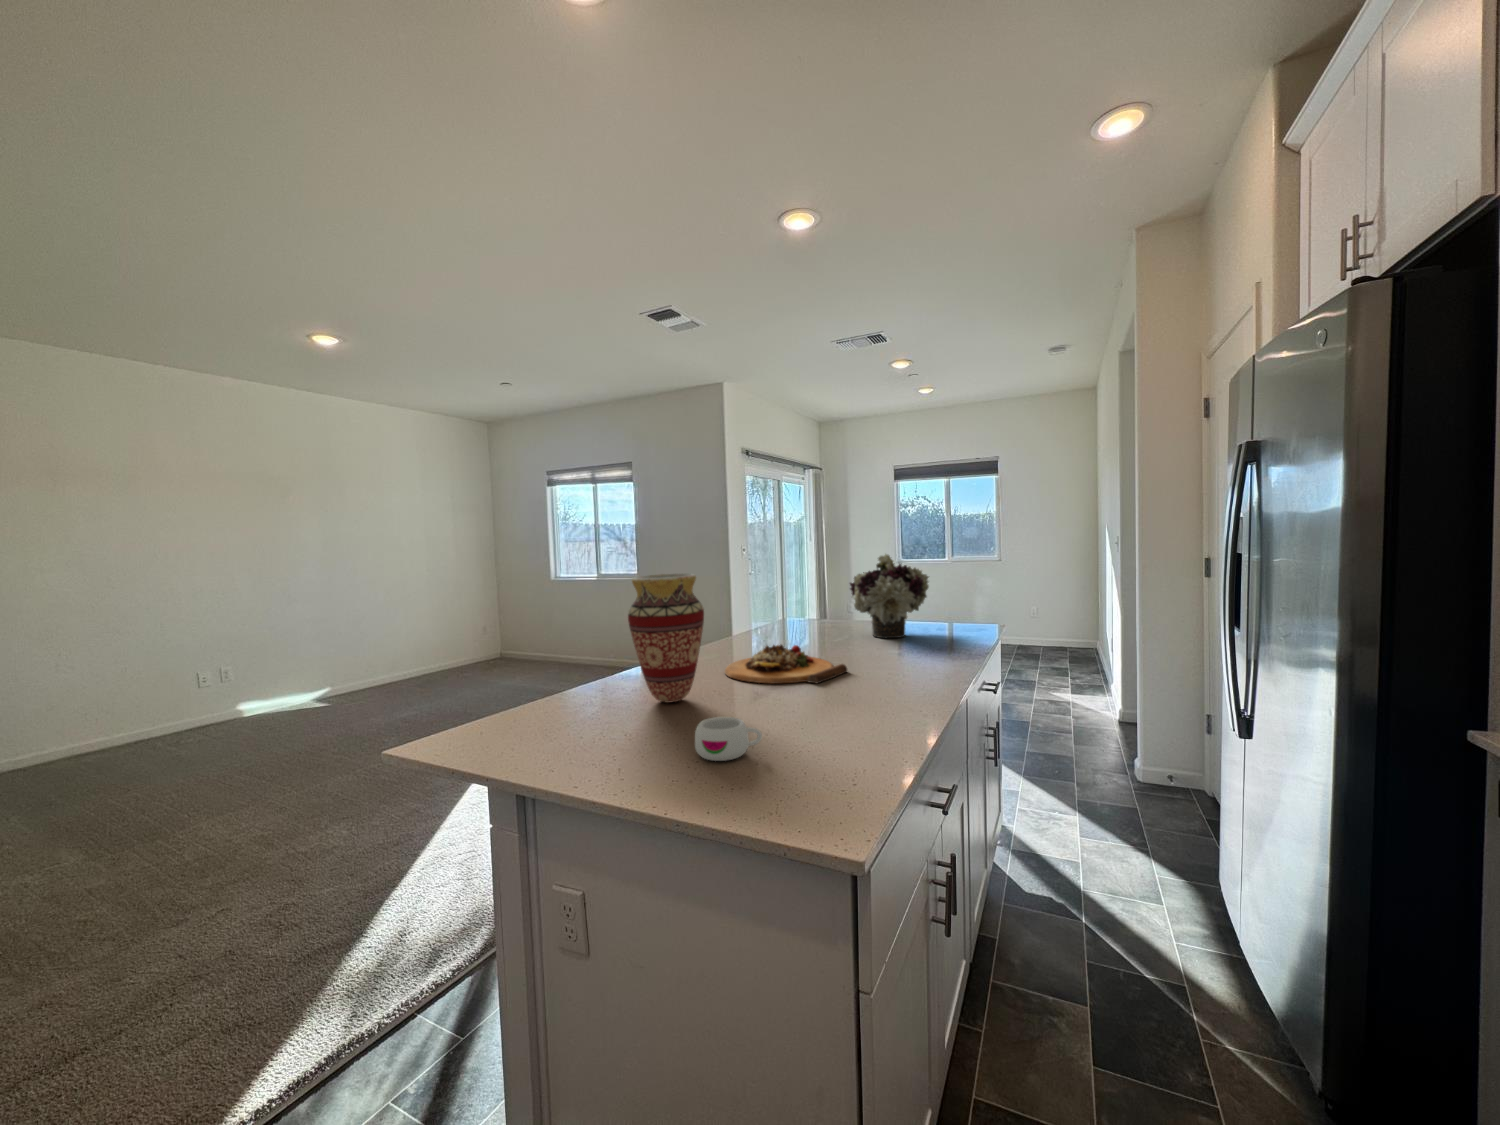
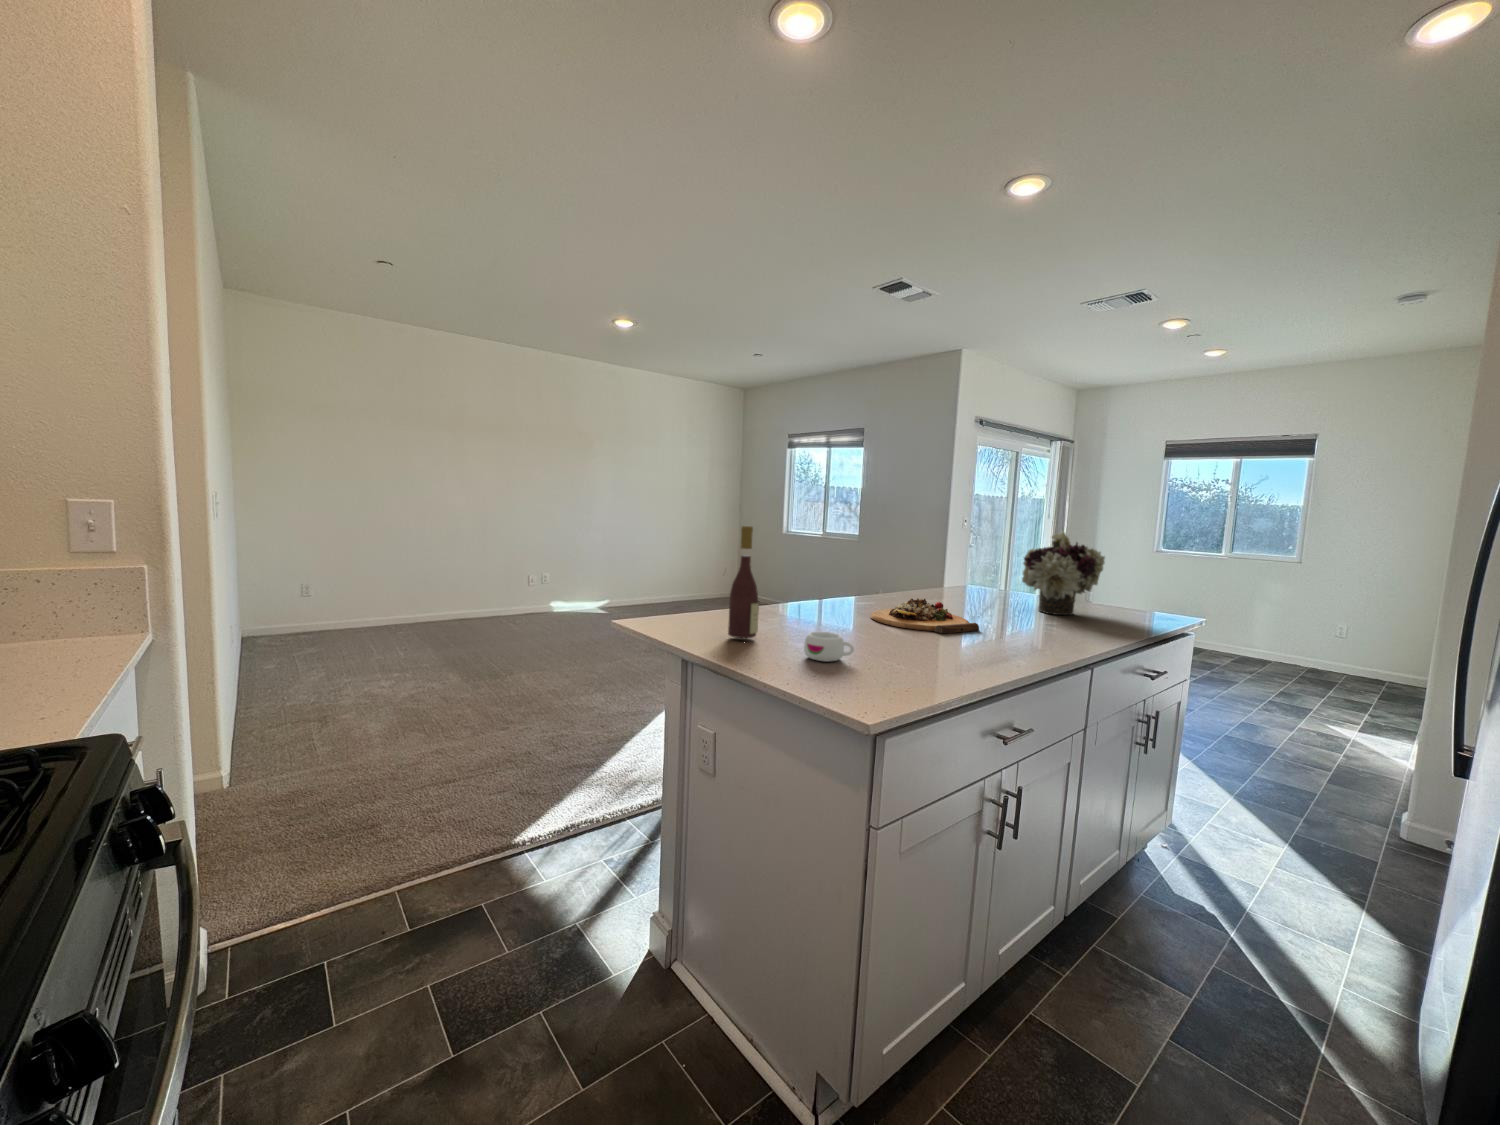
vase: present [628,573,704,703] -> none [787,526,847,626]
wine bottle: none [568,586,615,751] -> present [728,526,759,638]

